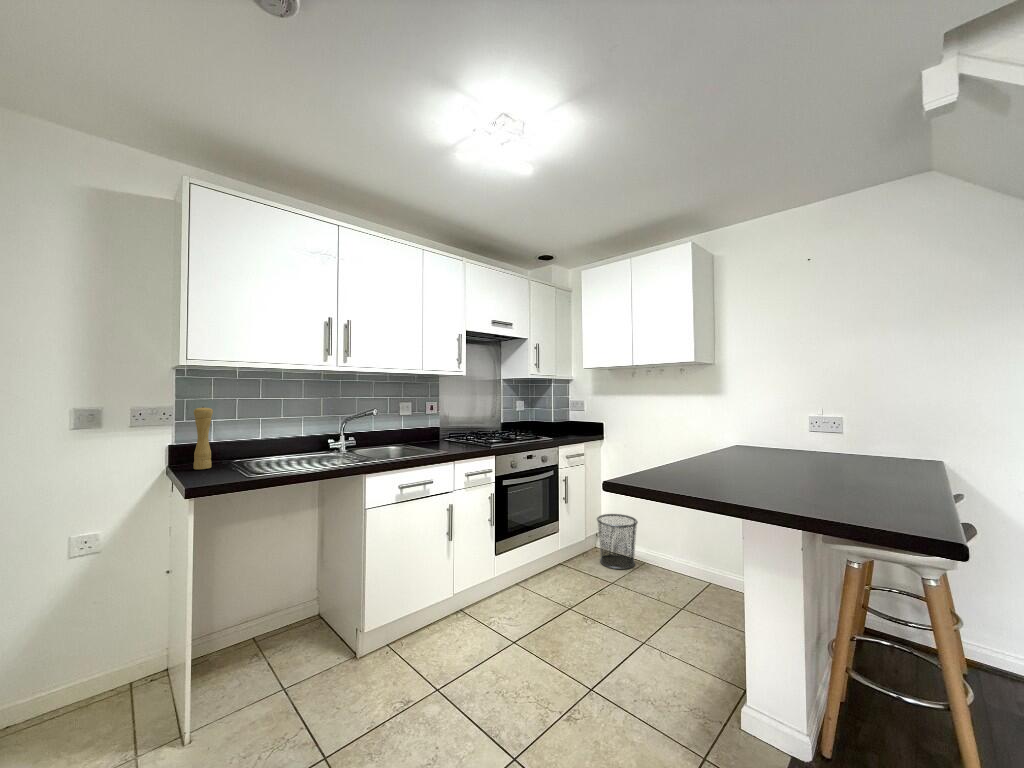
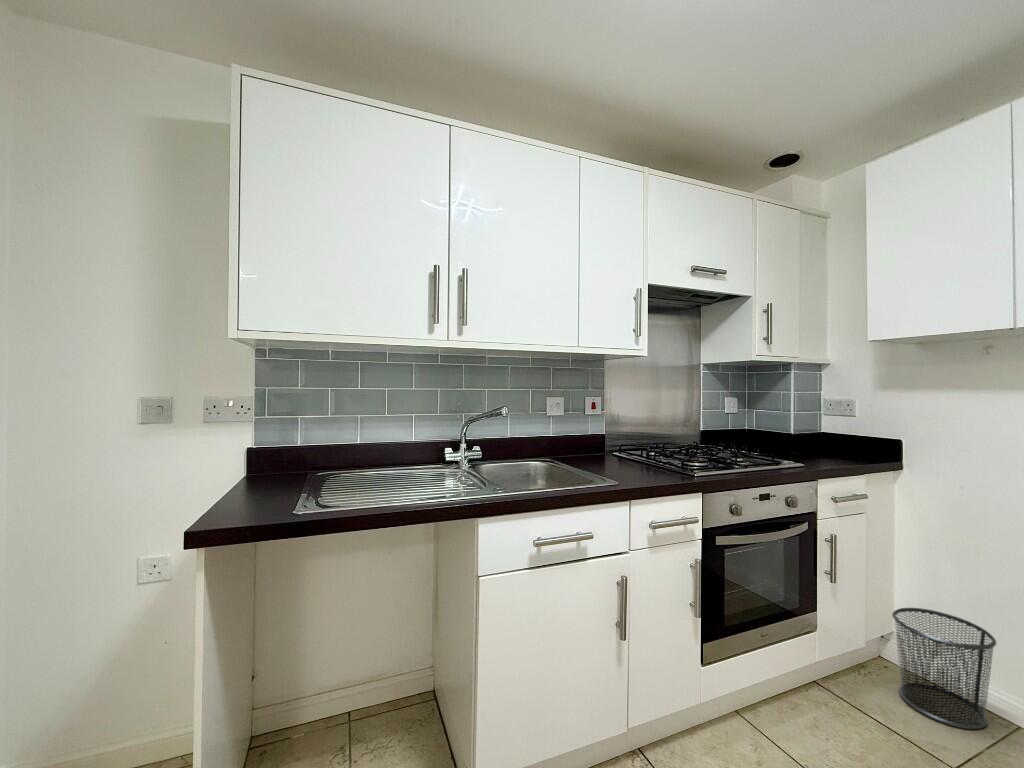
pepper mill: present [194,407,213,469] -> none [270,398,293,484]

